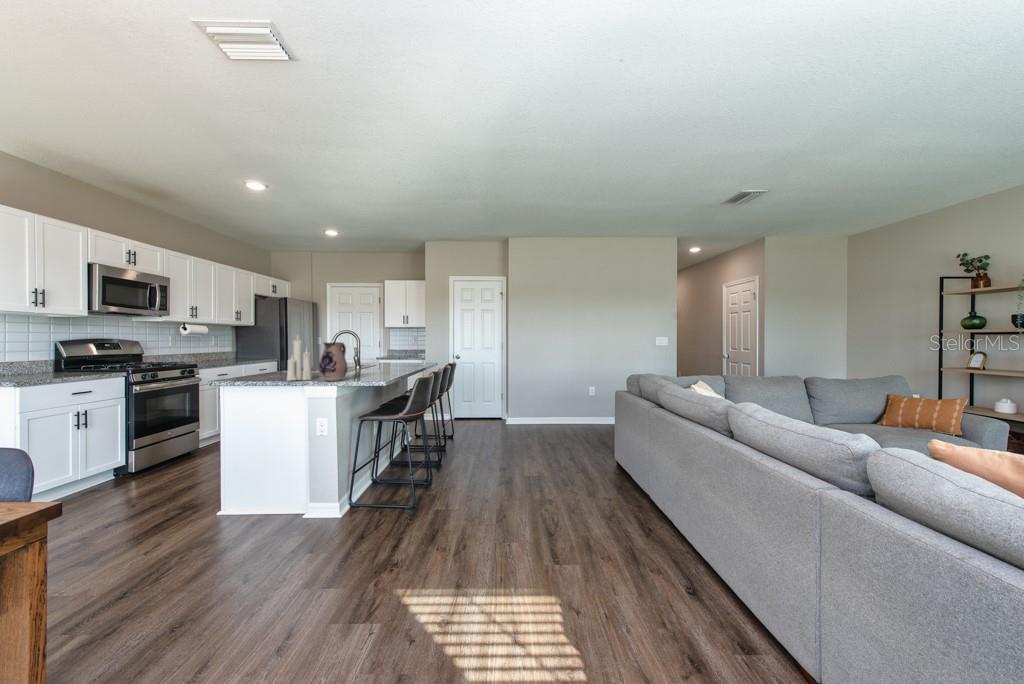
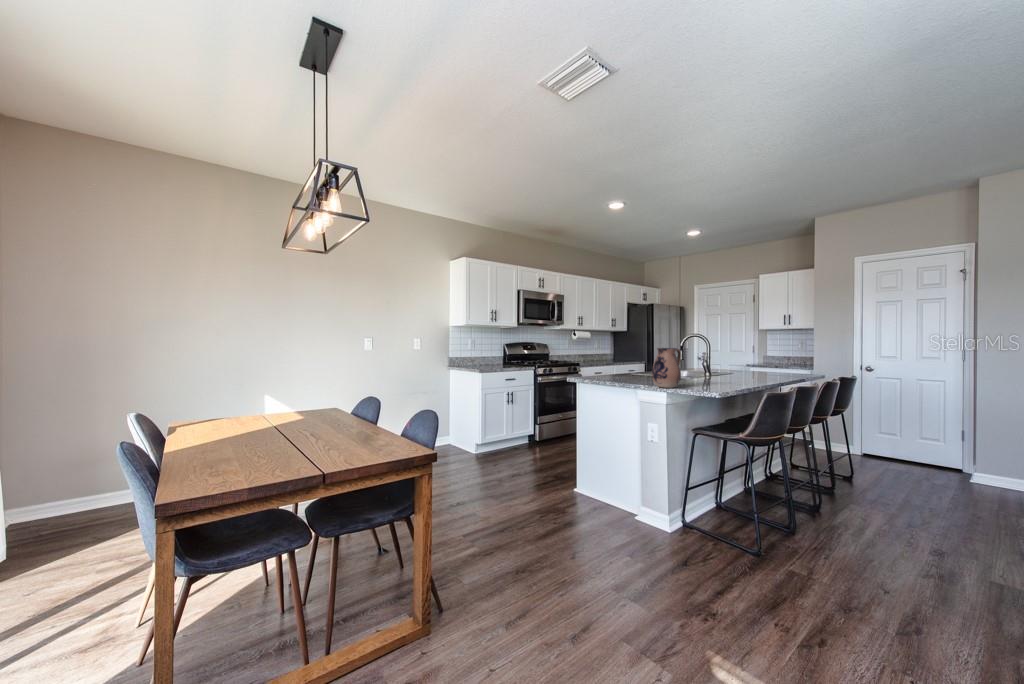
candle: present [287,340,311,381] -> none [625,337,648,384]

